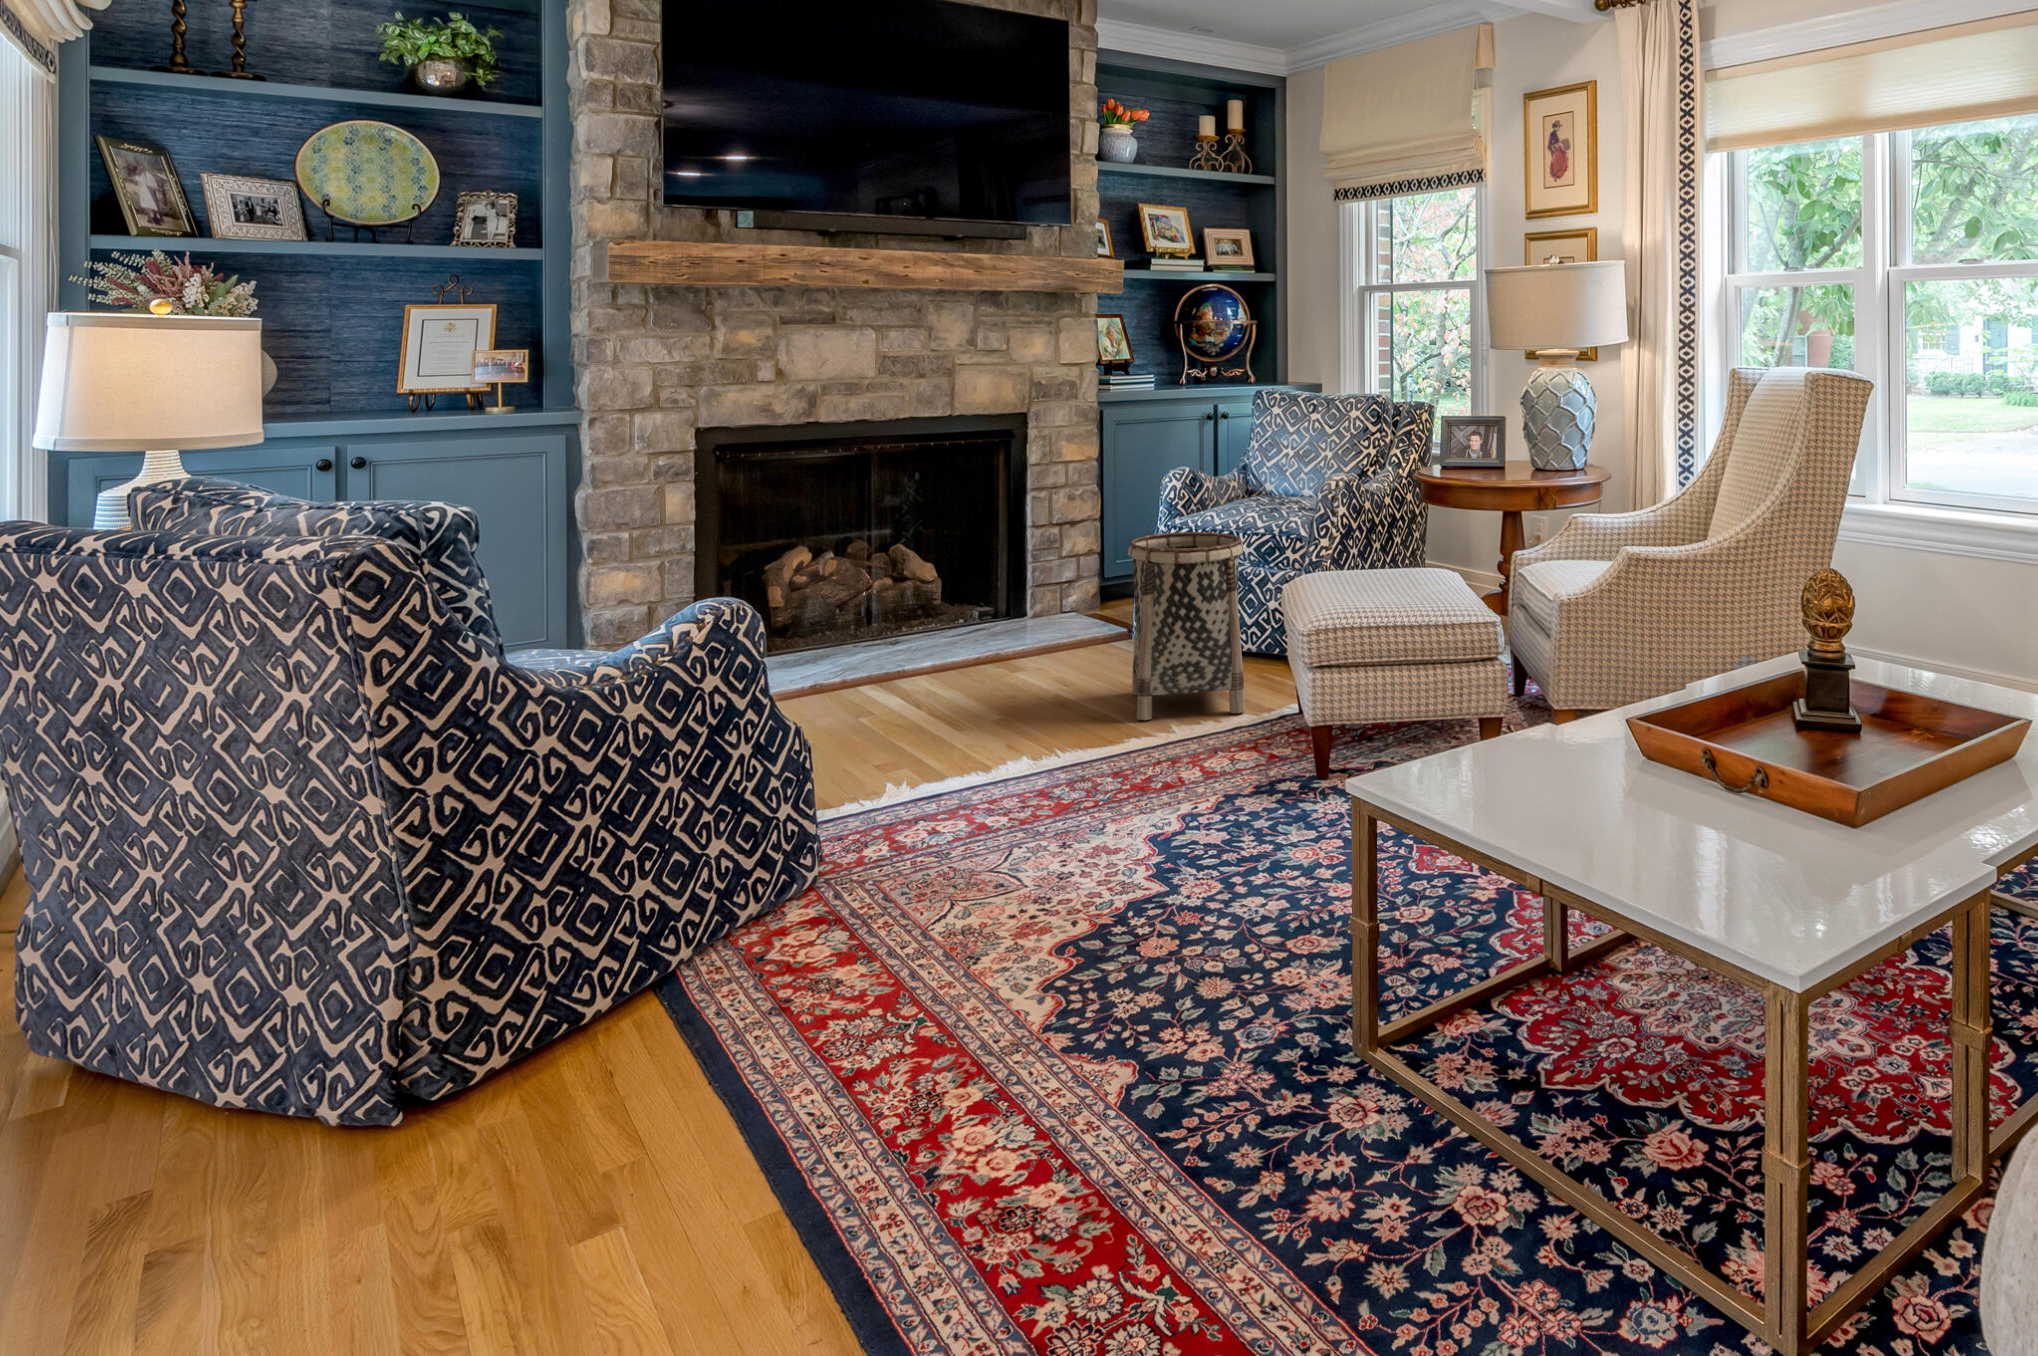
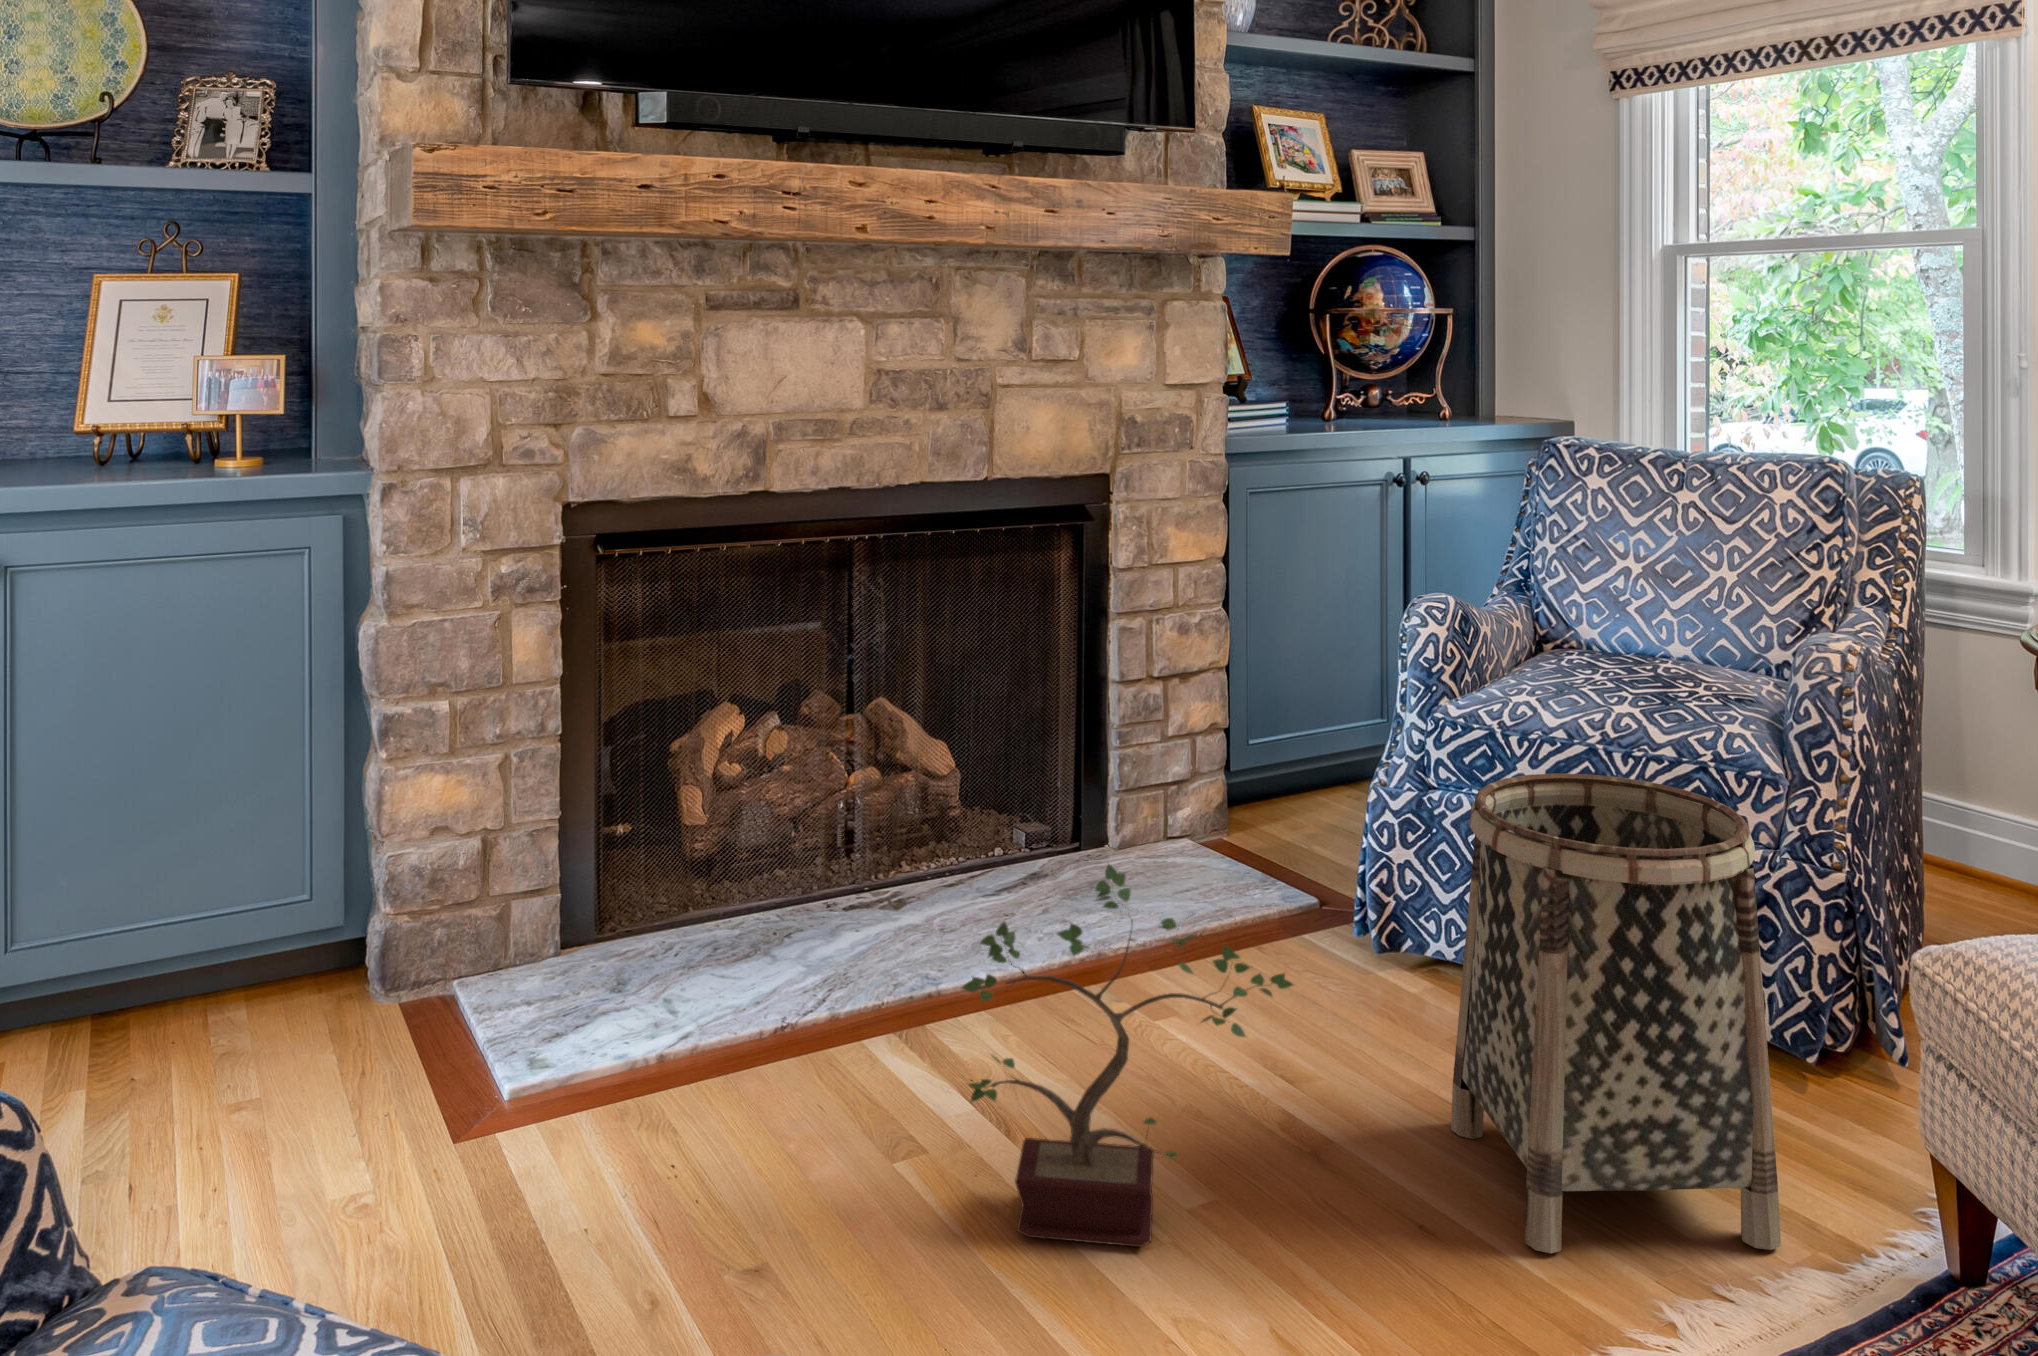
potted plant: none [884,569,1030,733] -> present [962,864,1293,1247]

